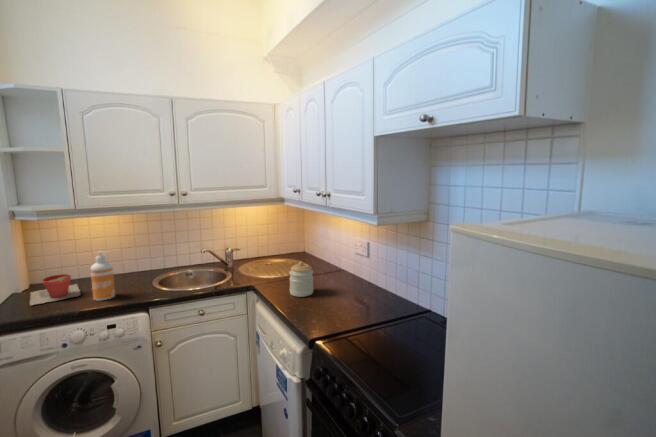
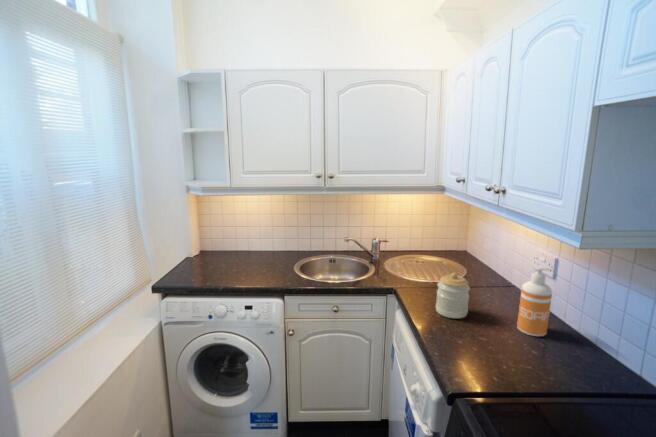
soap dispenser: present [91,251,115,300] -> present [517,267,552,336]
plant pot: present [30,274,80,305] -> none [193,246,234,272]

